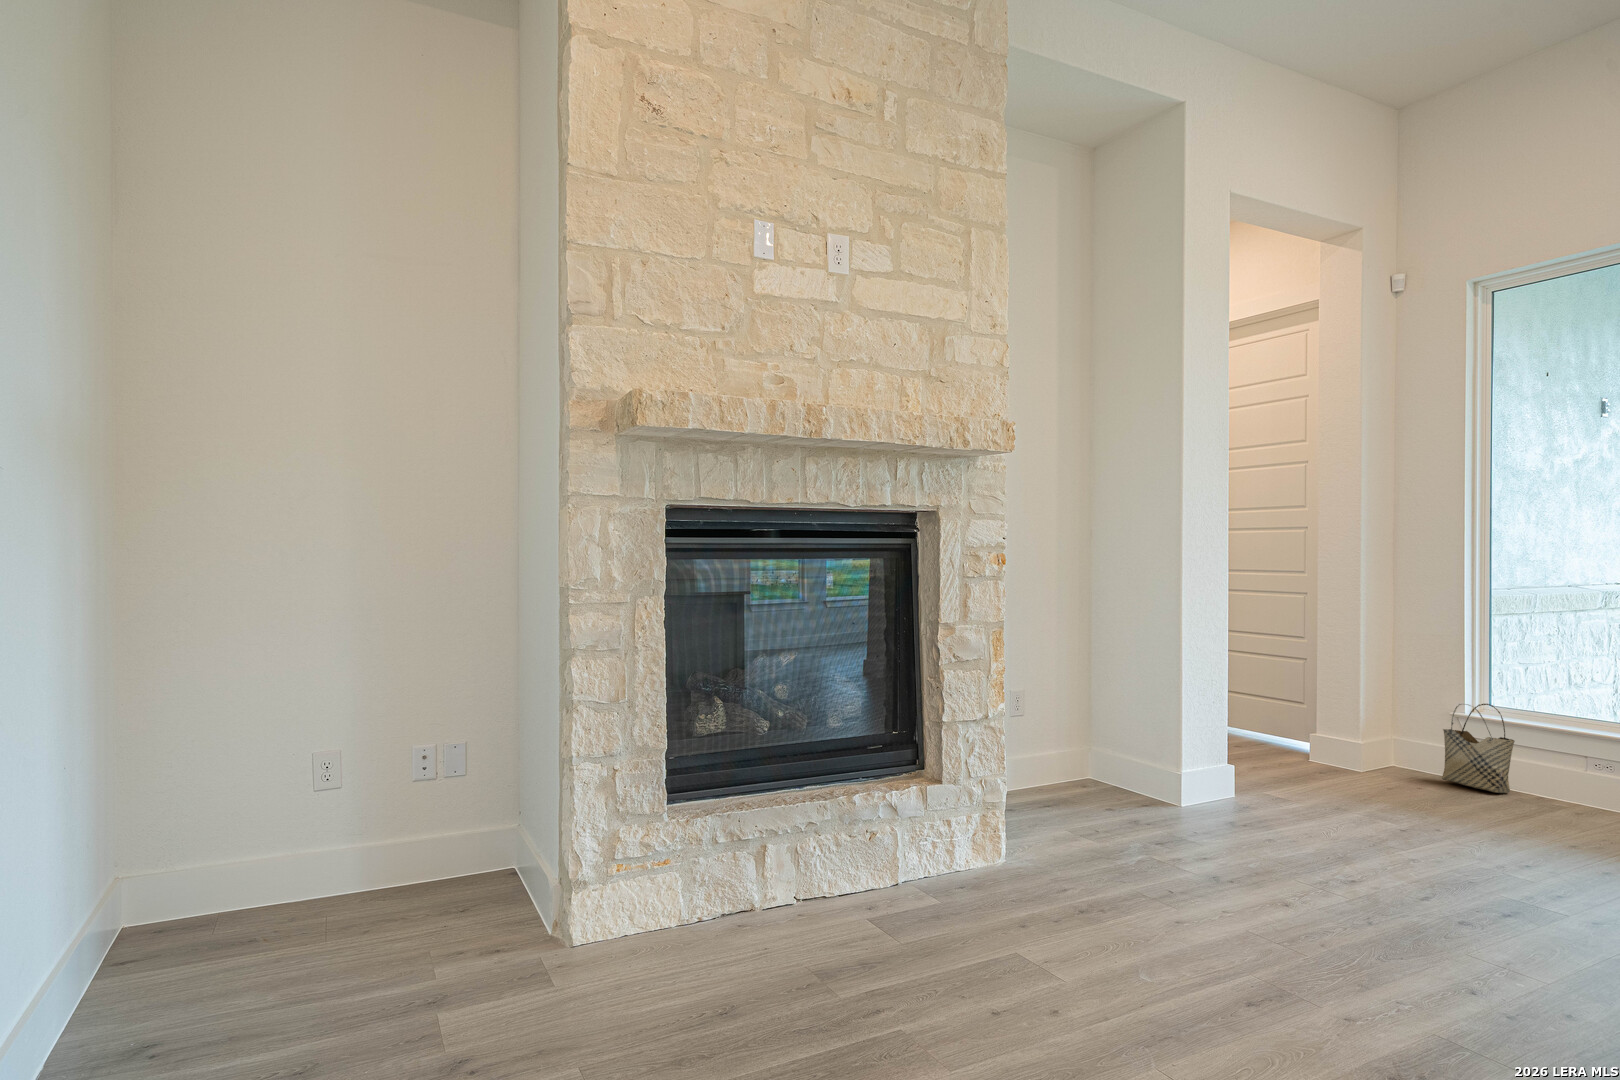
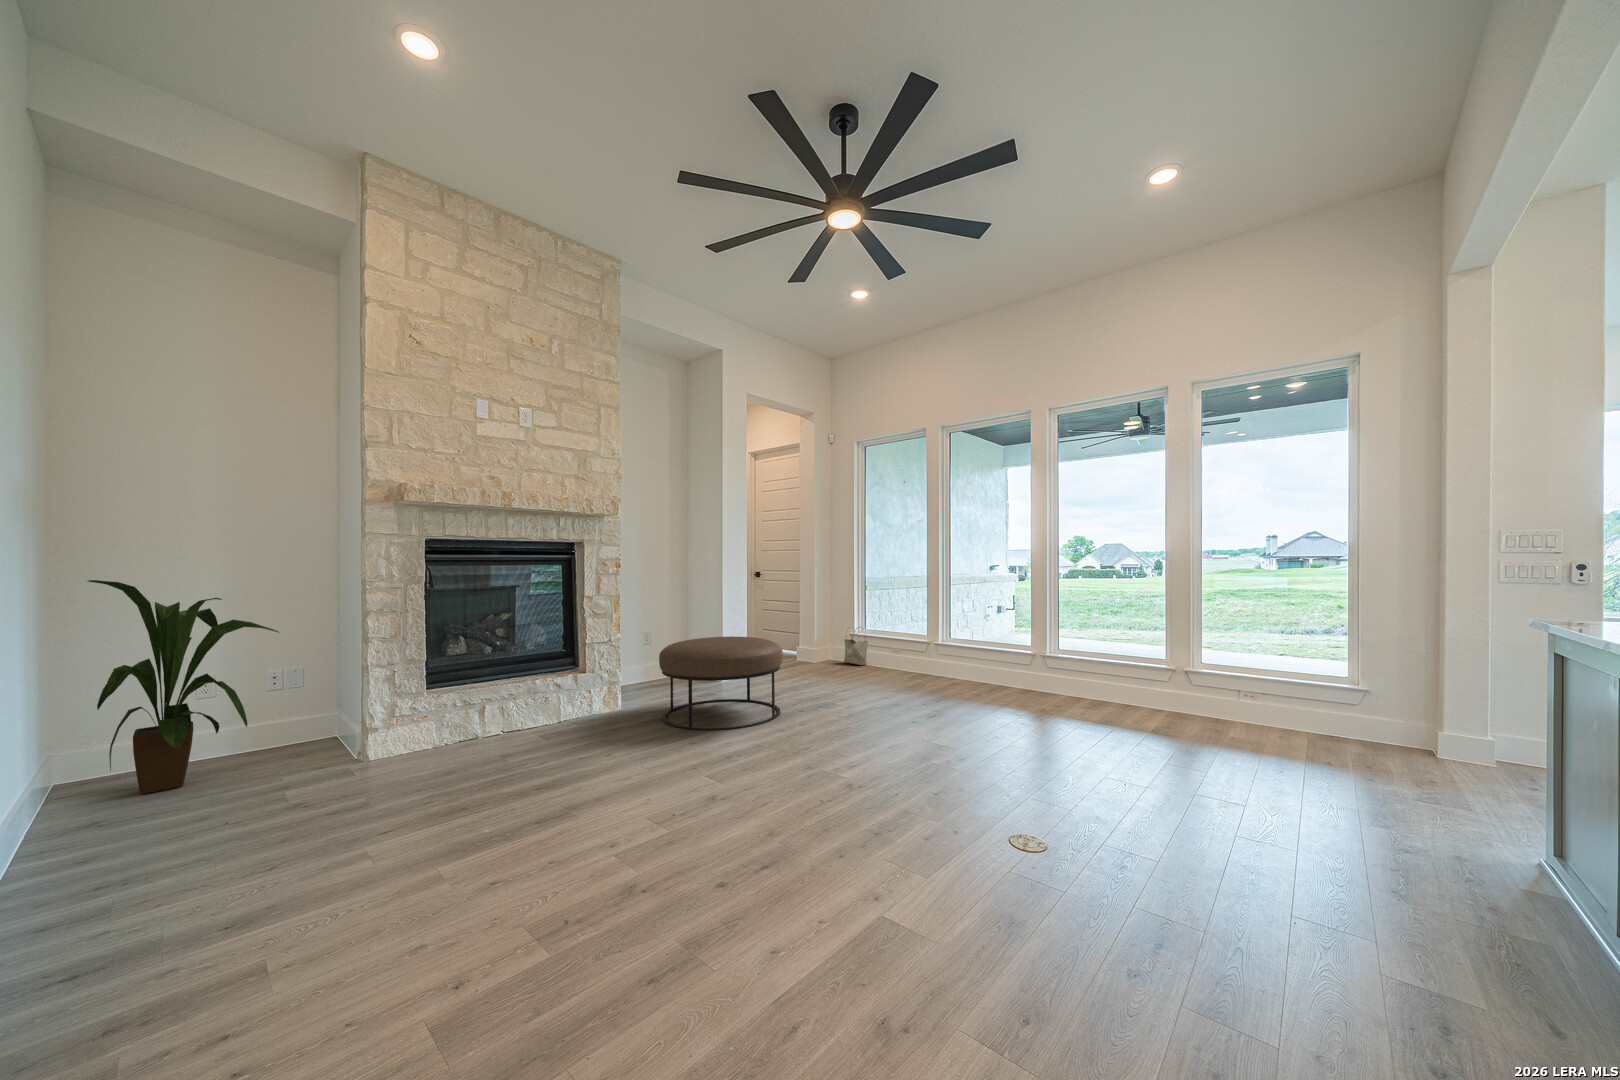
house plant: none [150,581,436,964] -> present [88,580,278,794]
ottoman: none [1106,728,1426,978] -> present [659,637,783,730]

